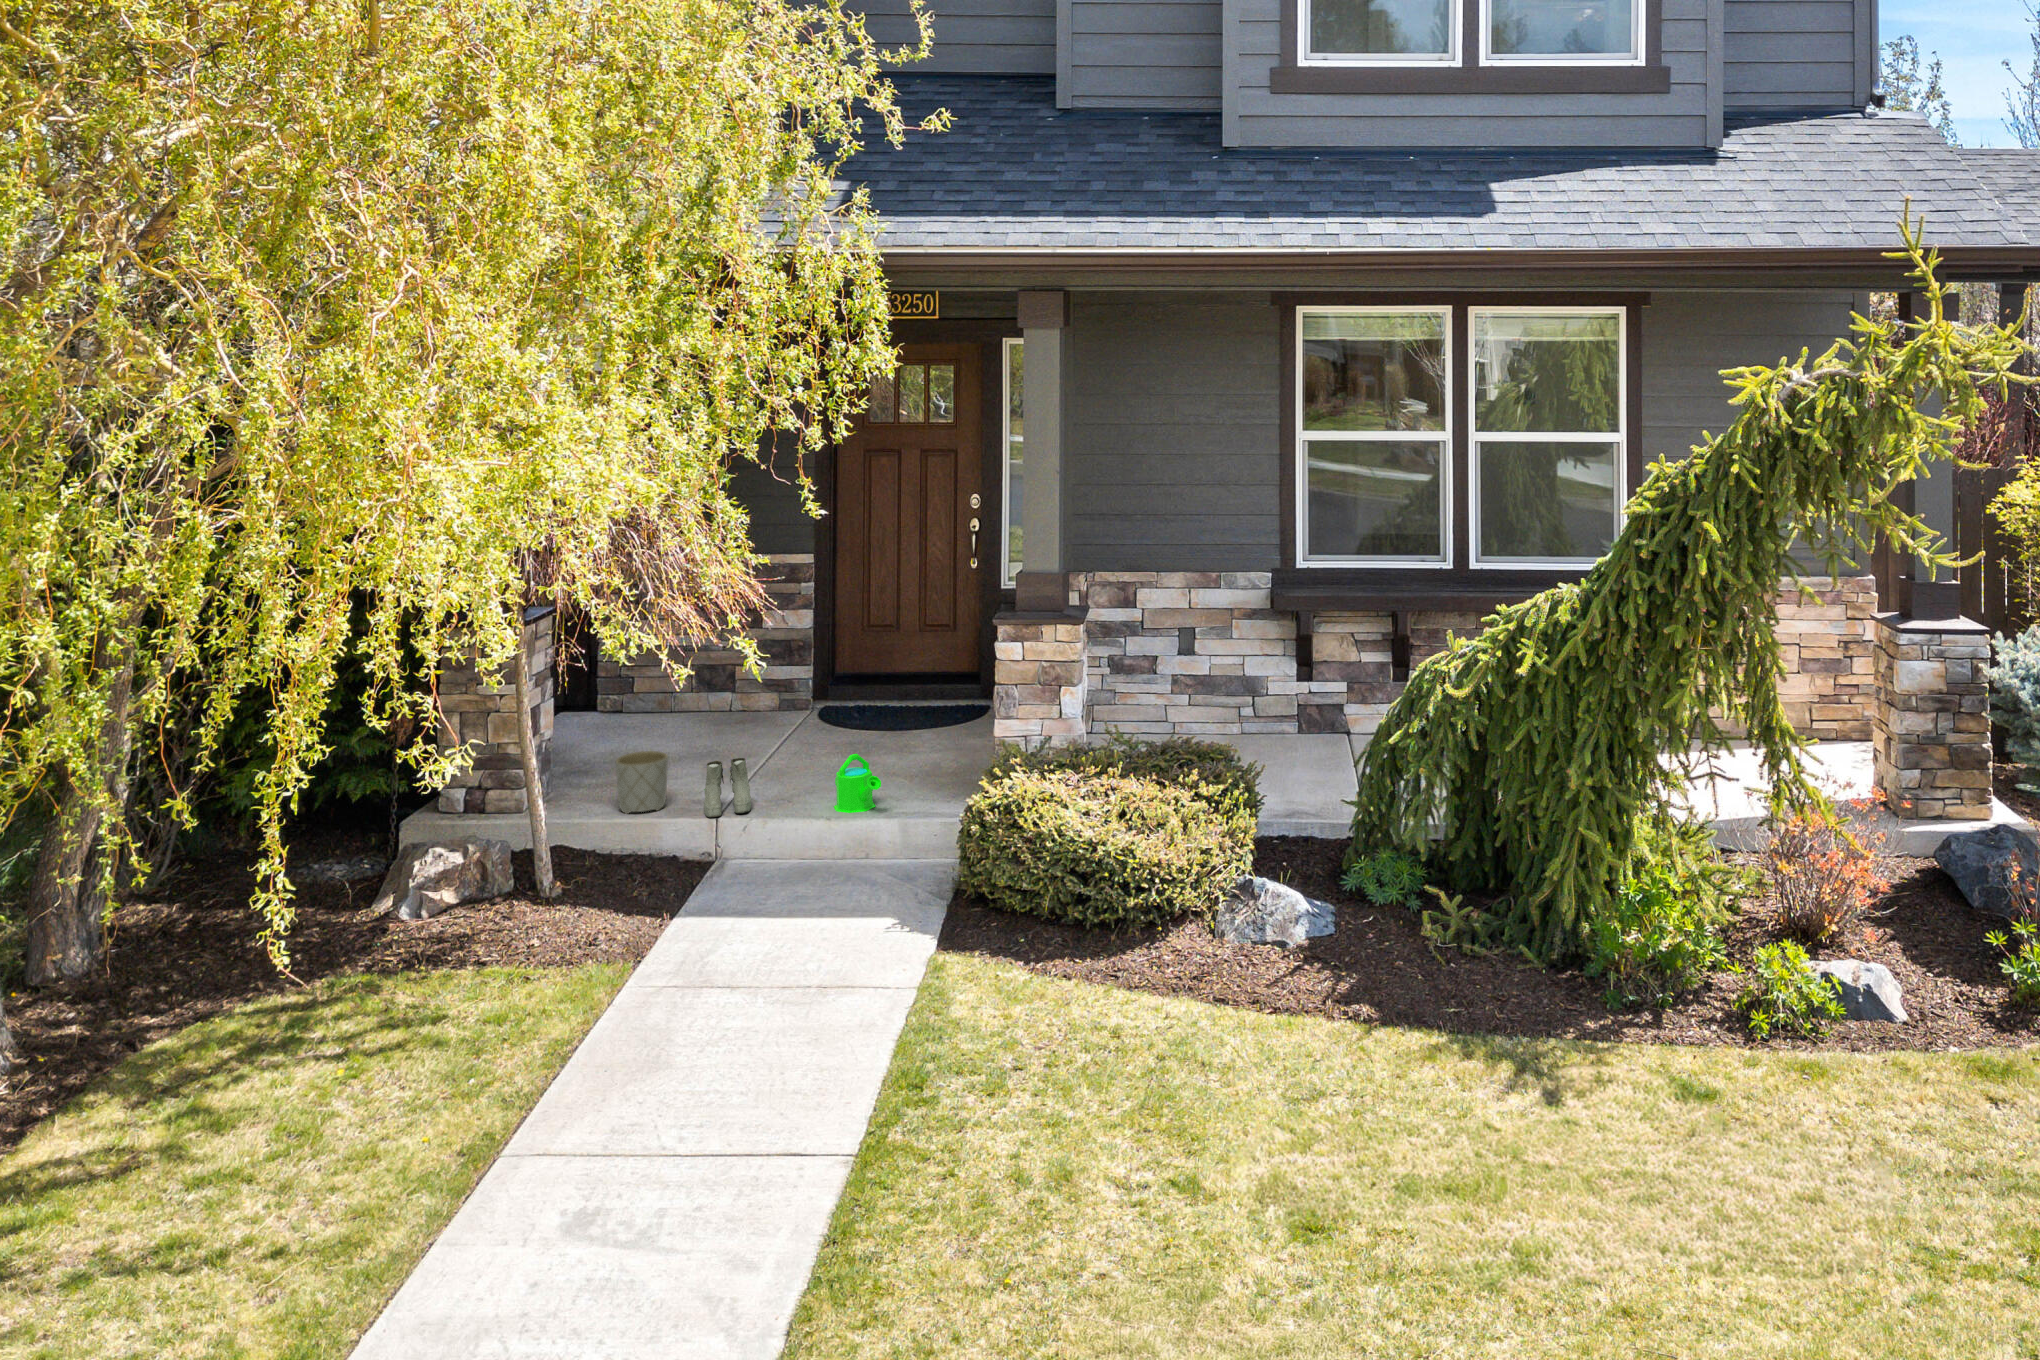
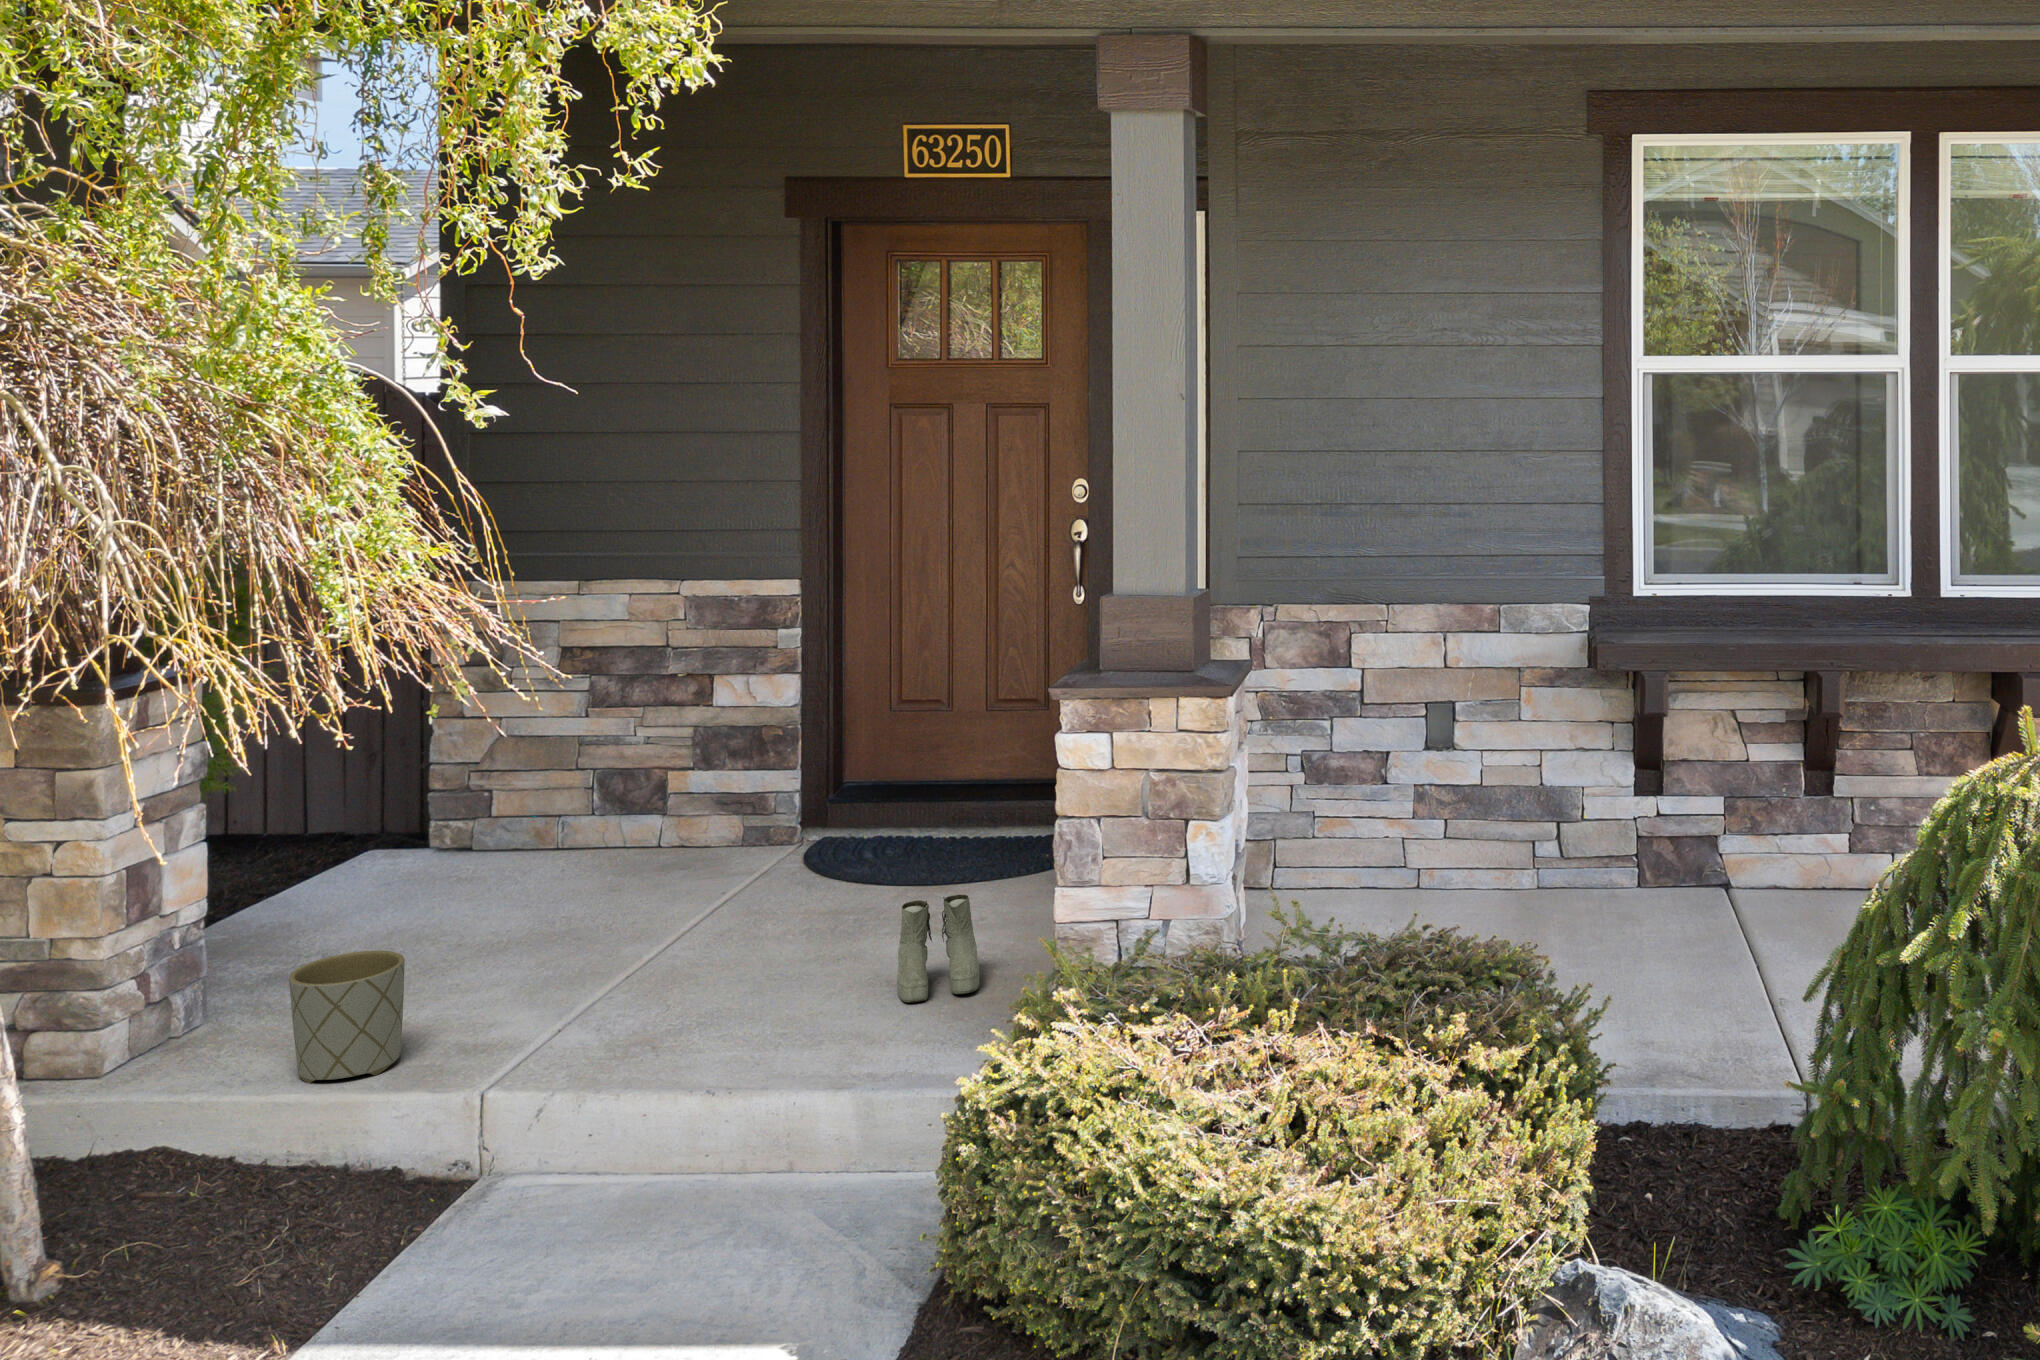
watering can: present [834,753,881,813] -> none [734,956,823,1080]
boots: present [704,758,751,818] -> present [897,895,979,1003]

